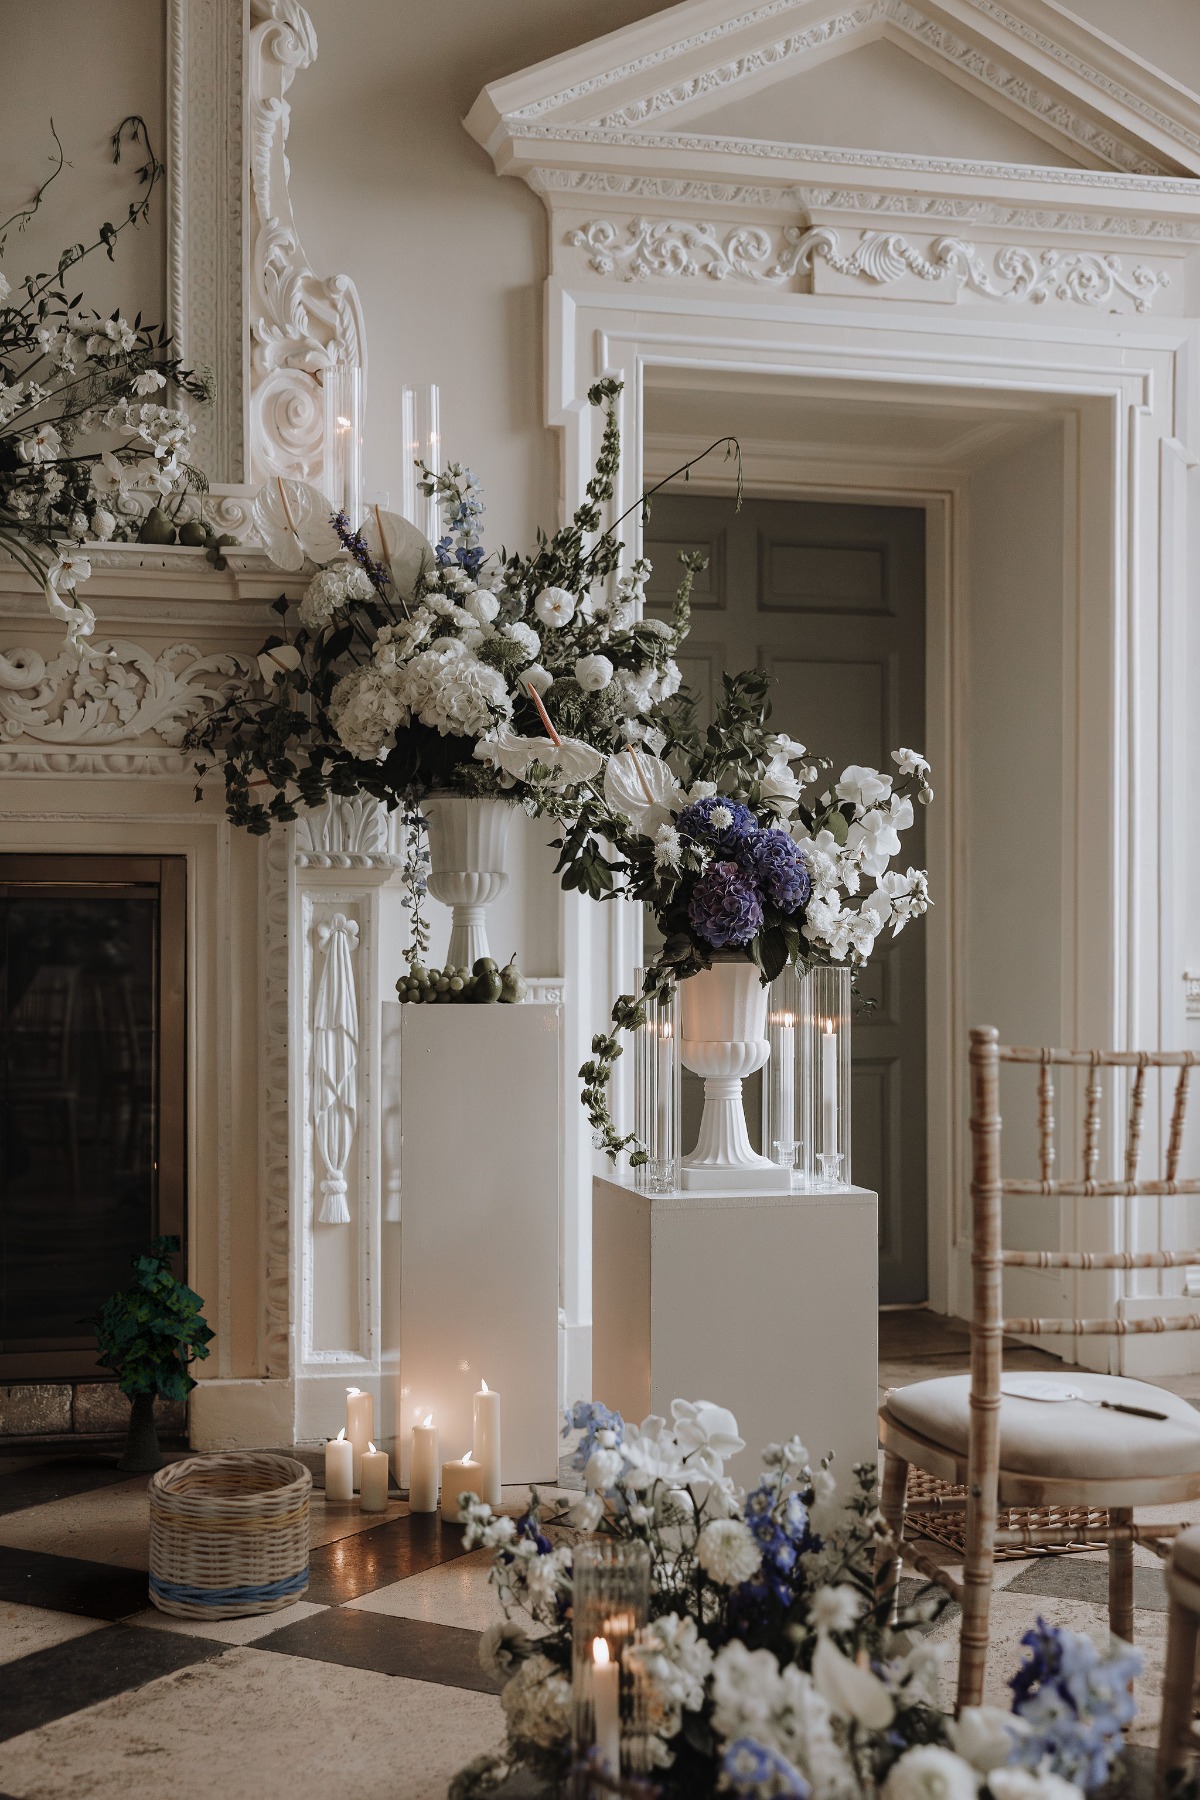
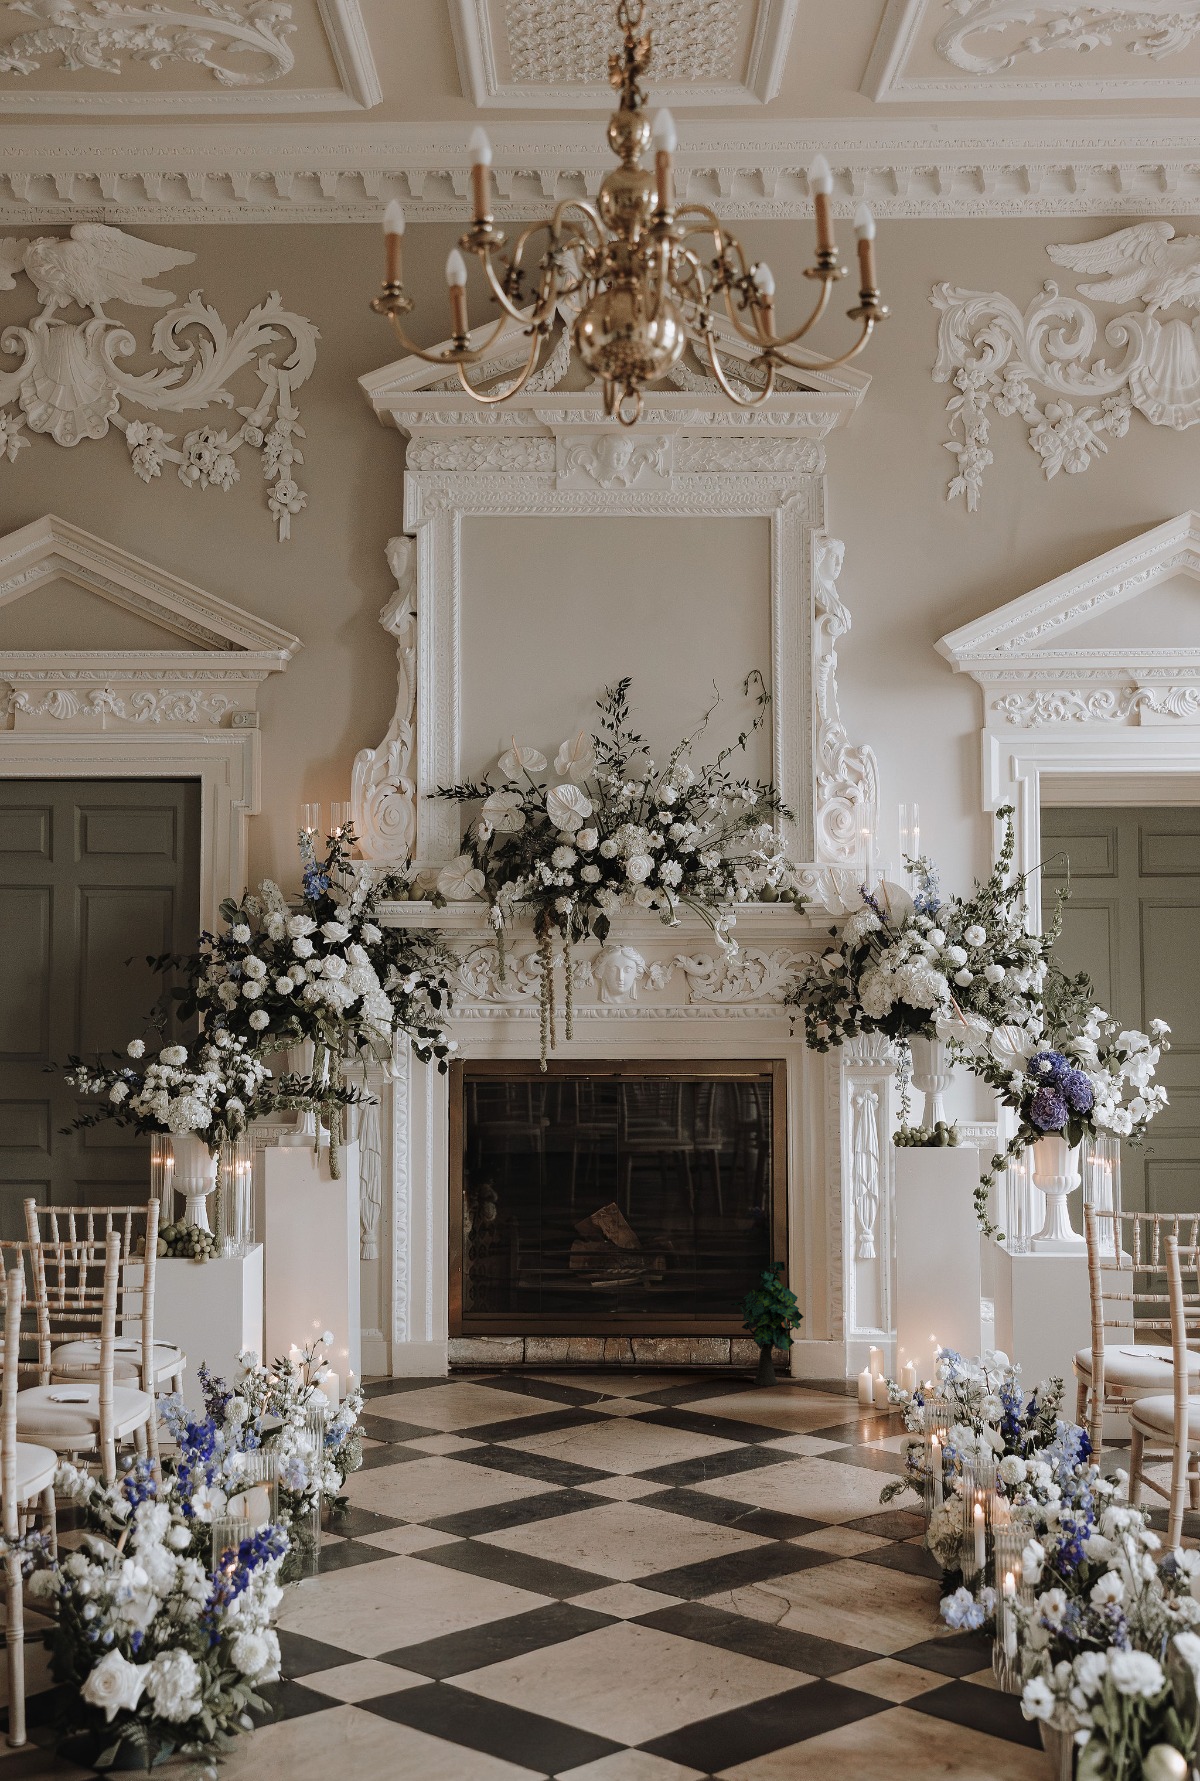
basket: present [147,1452,312,1621] -> none [775,1369,853,1443]

